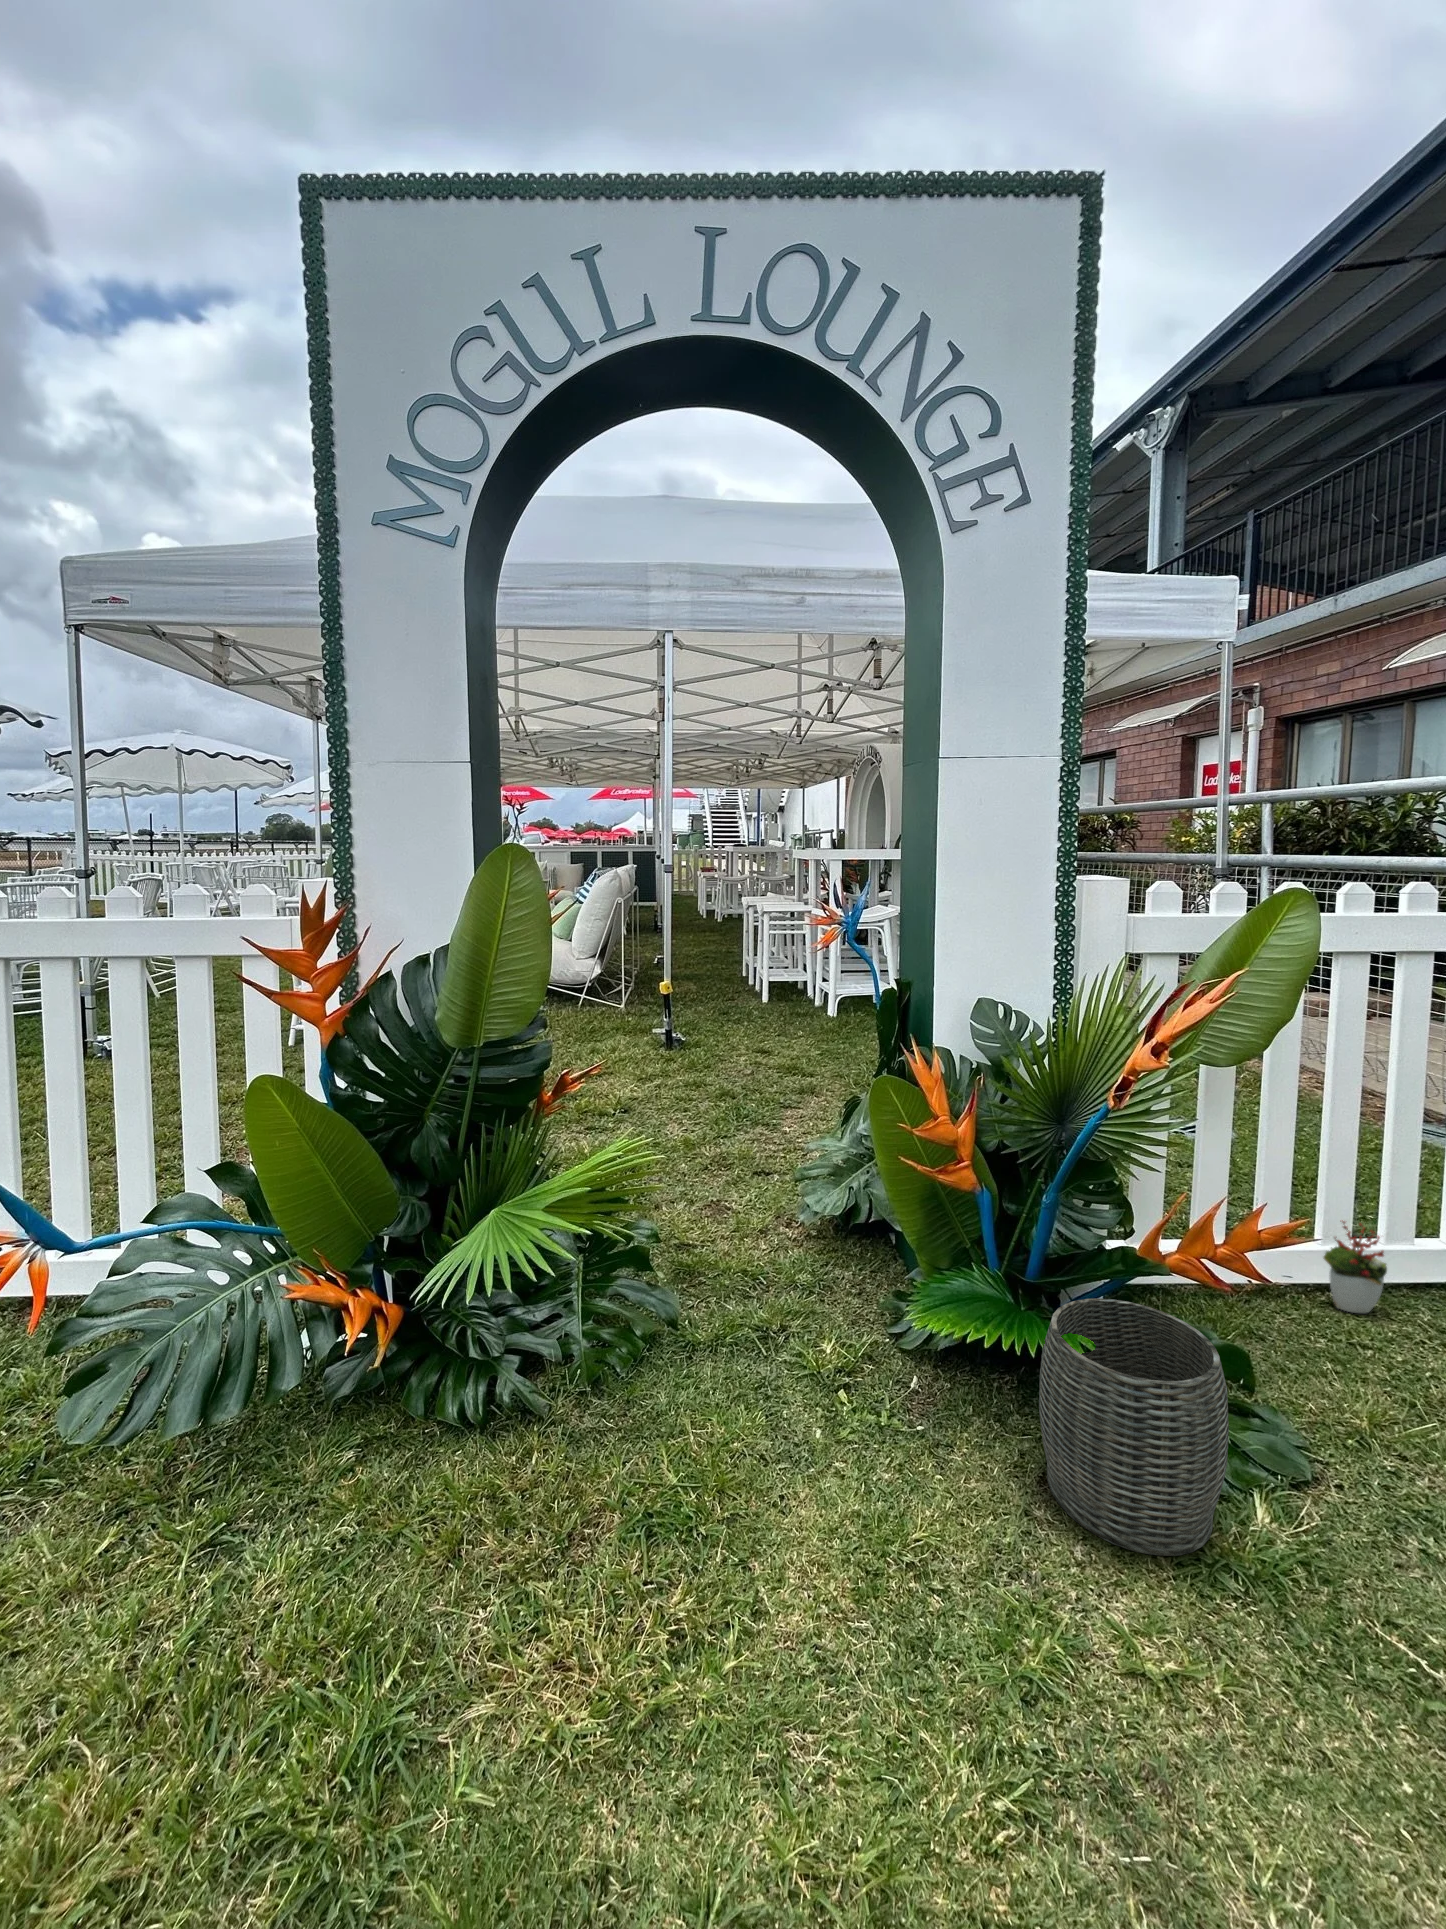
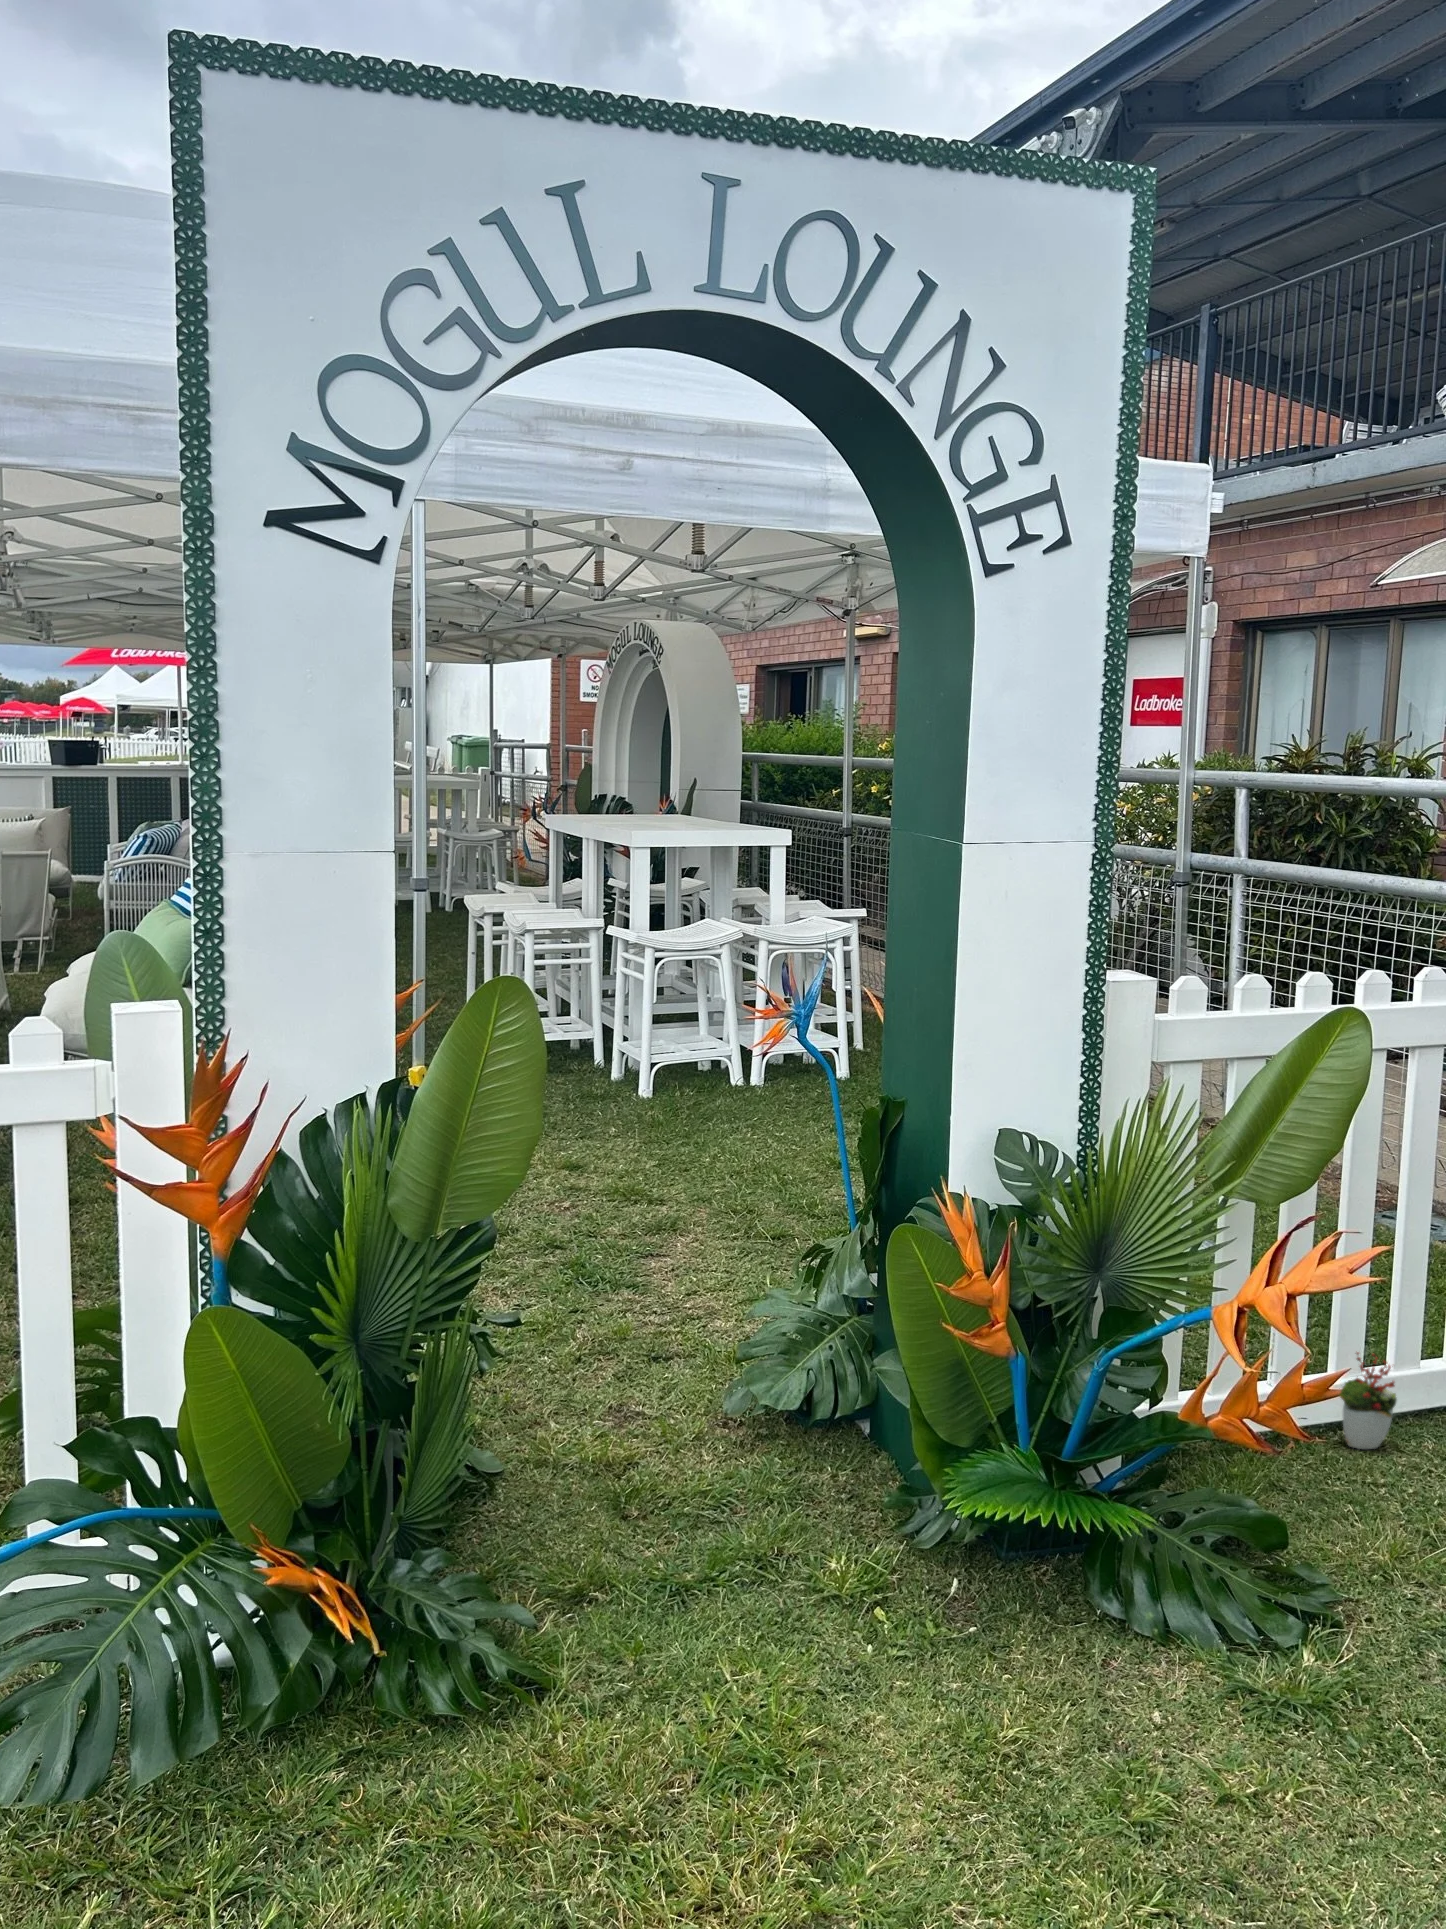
woven basket: present [1039,1299,1229,1556] -> none [1106,1463,1287,1706]

